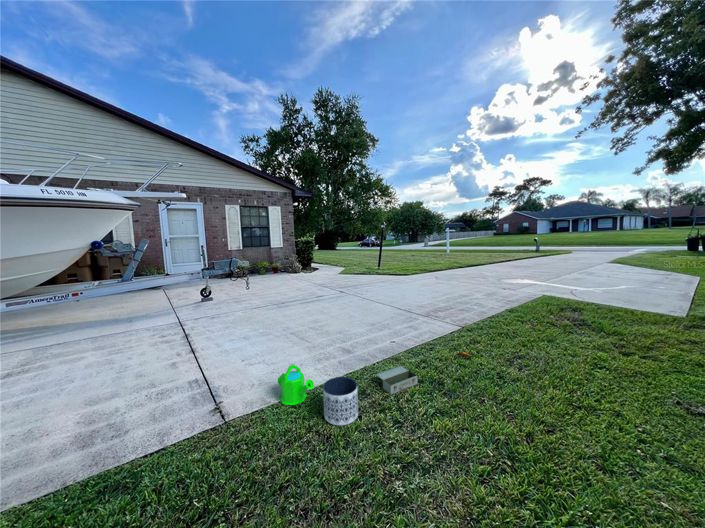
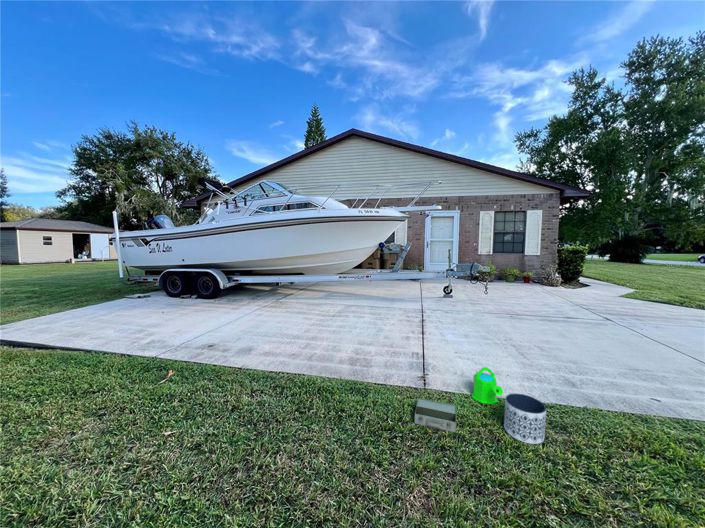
toolbox: present [376,365,418,394] -> present [415,398,456,432]

